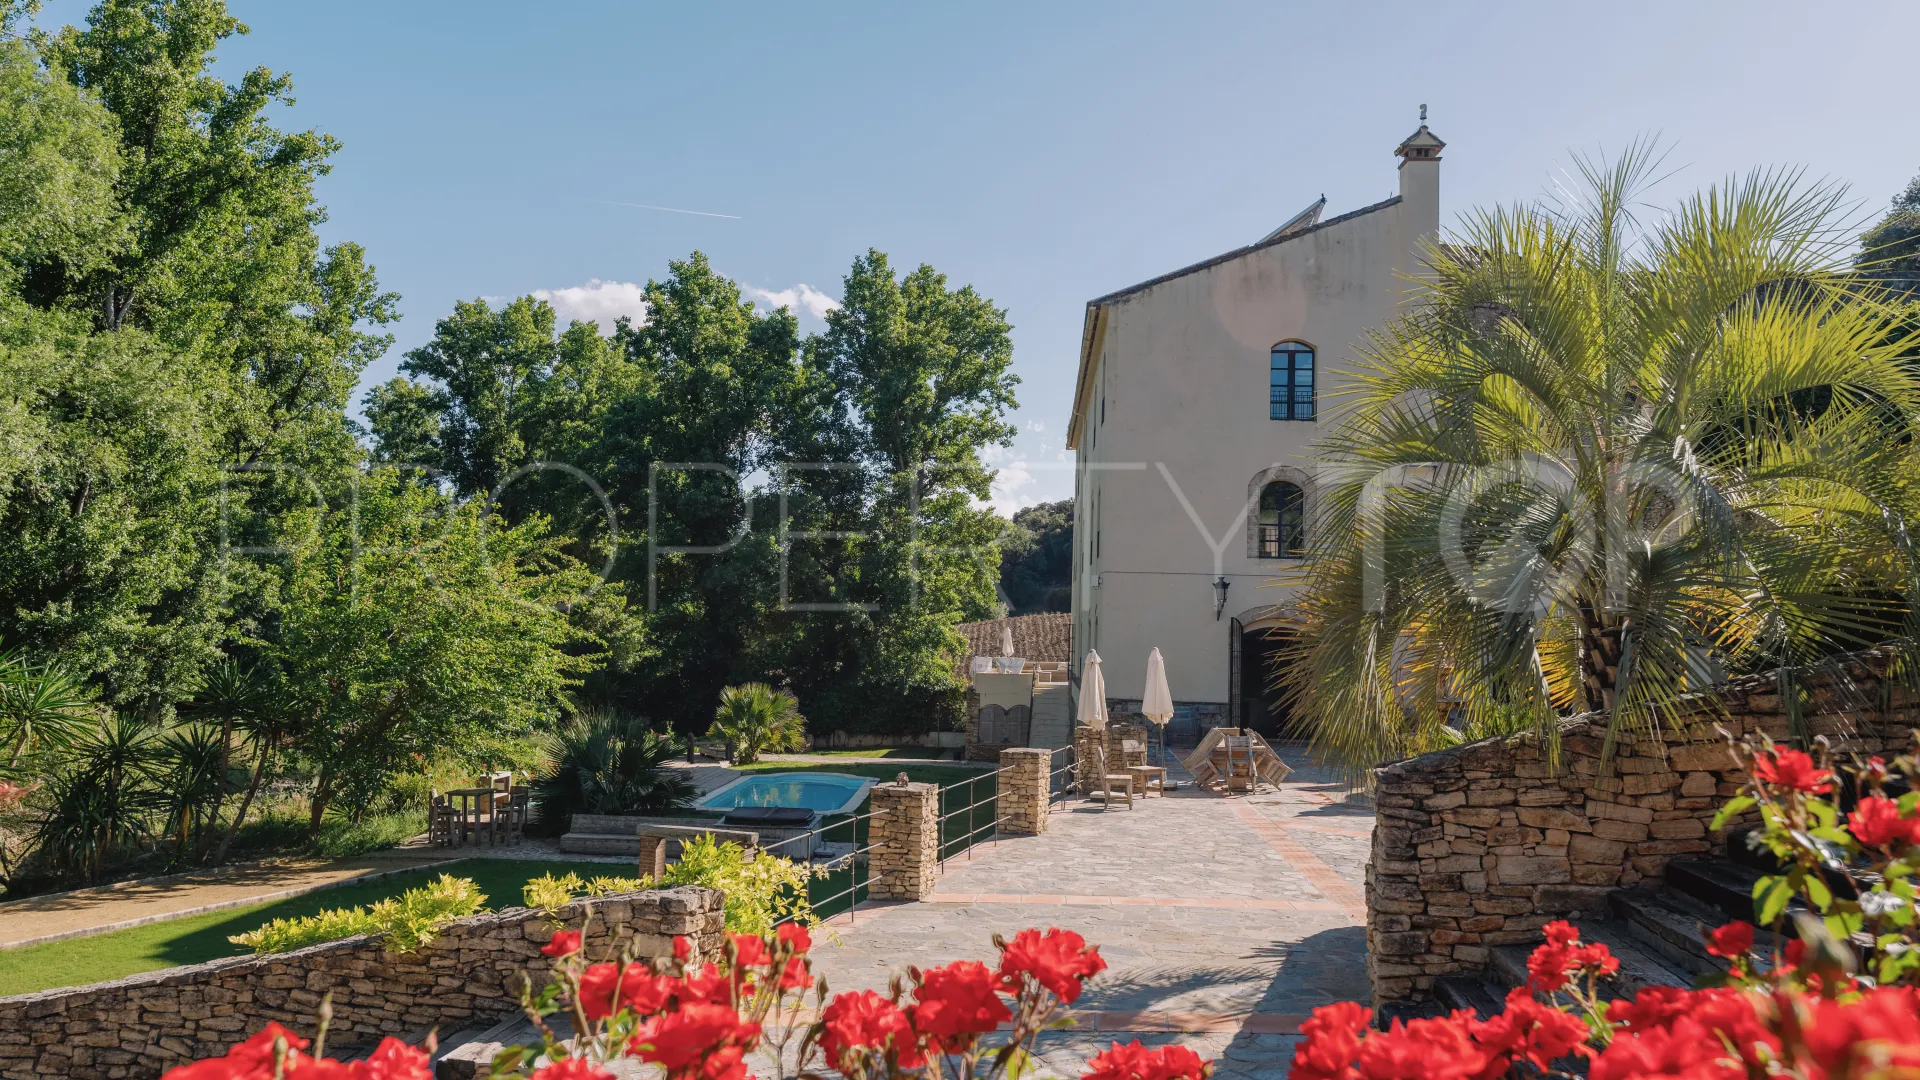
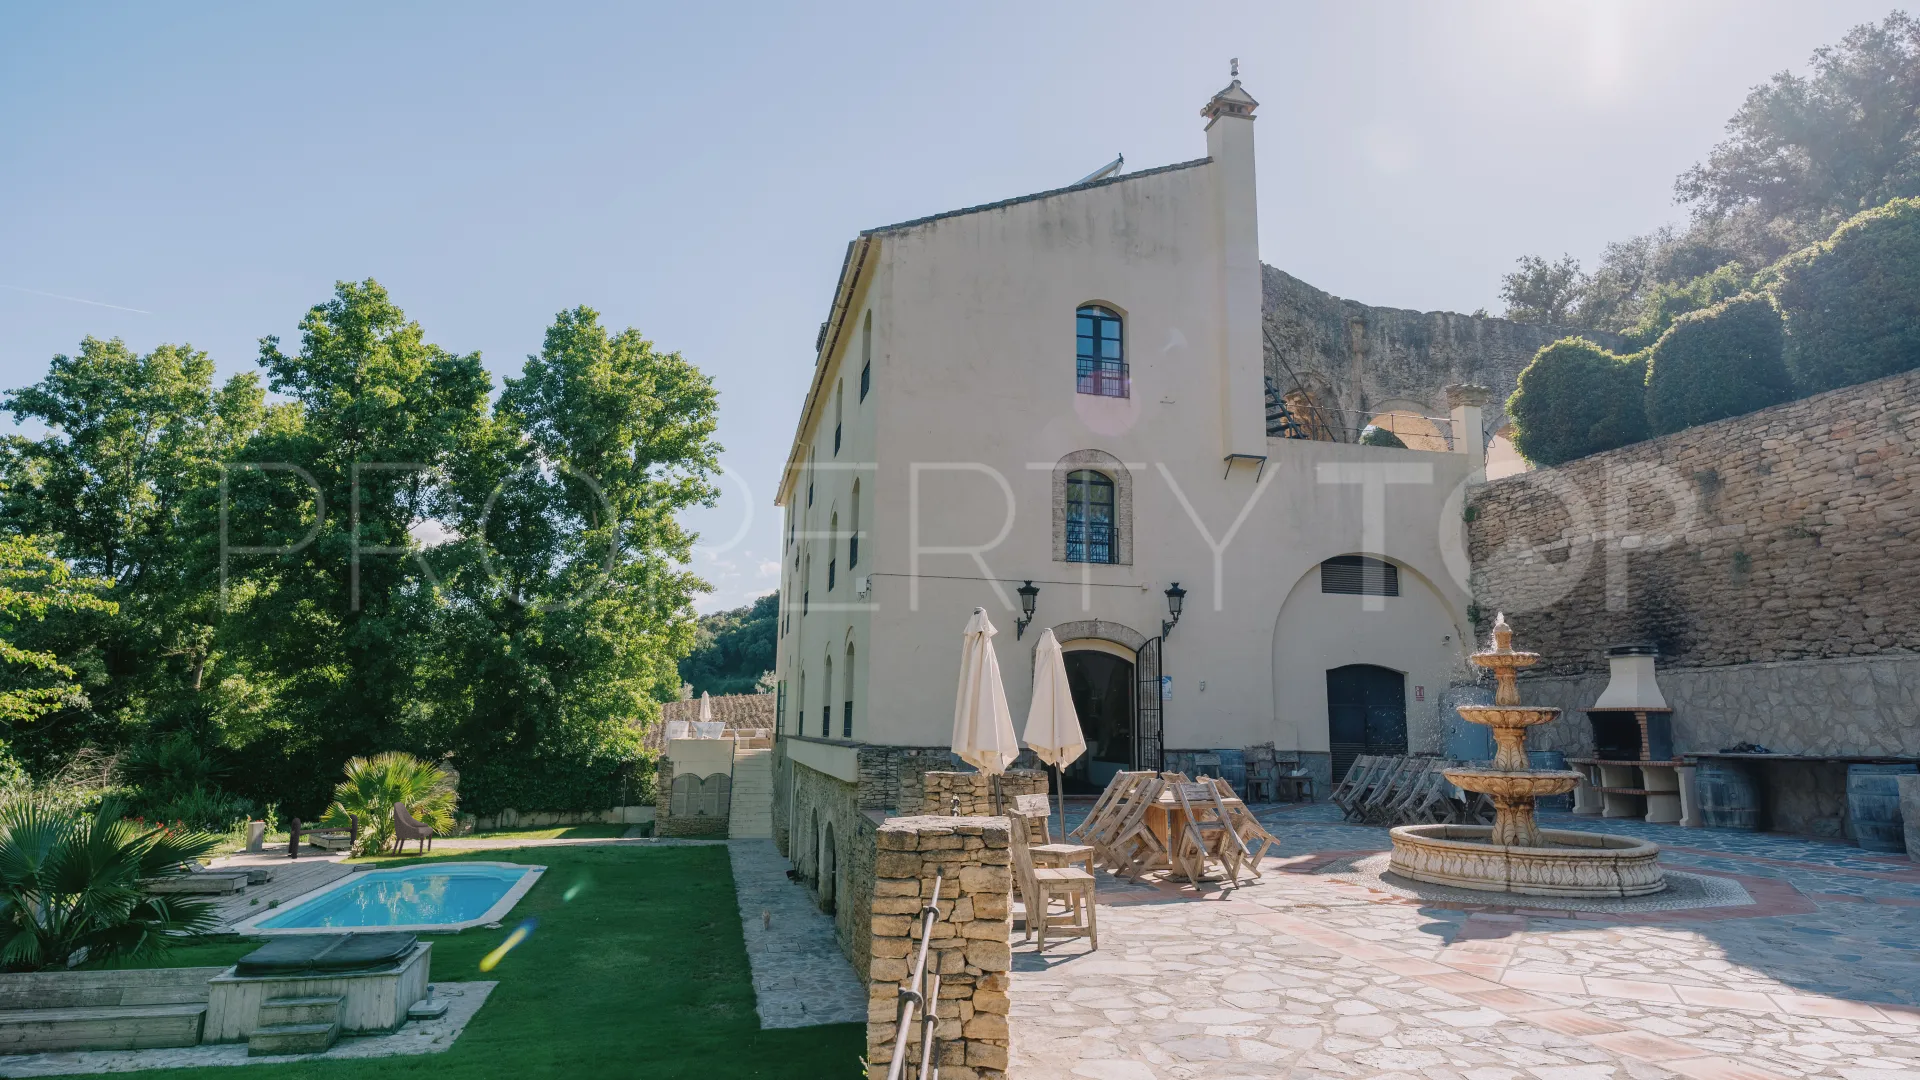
chair: none [758,722,788,767] -> present [391,802,433,856]

